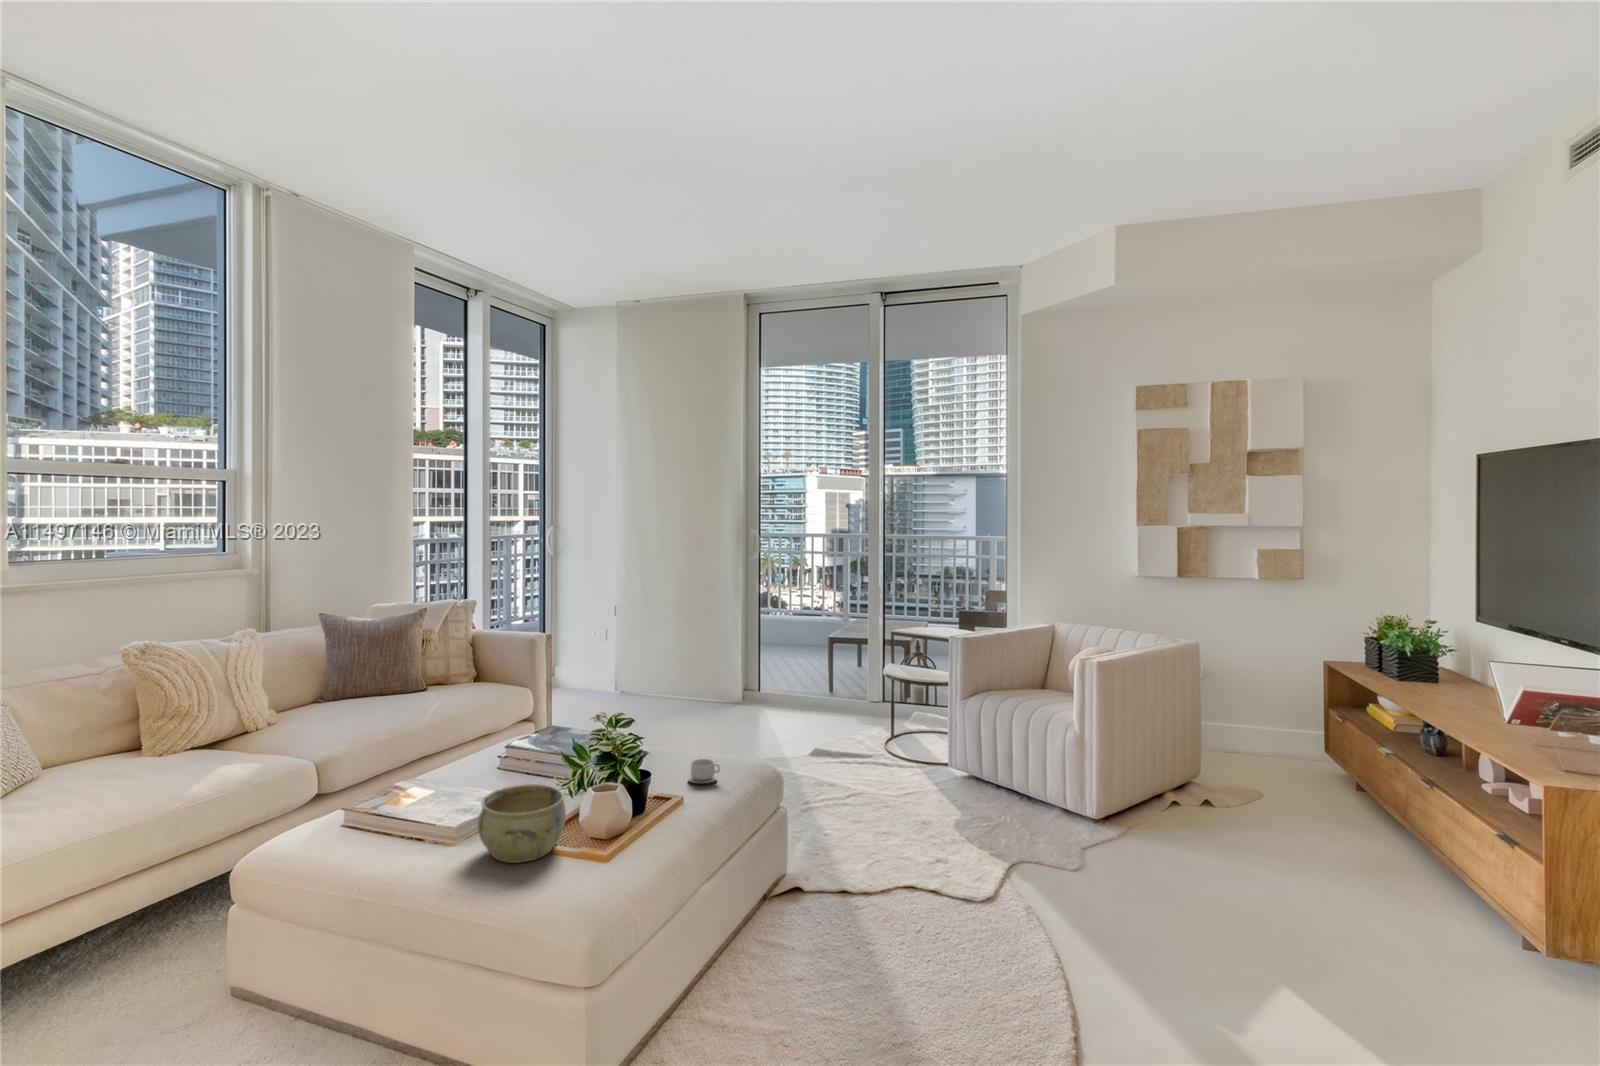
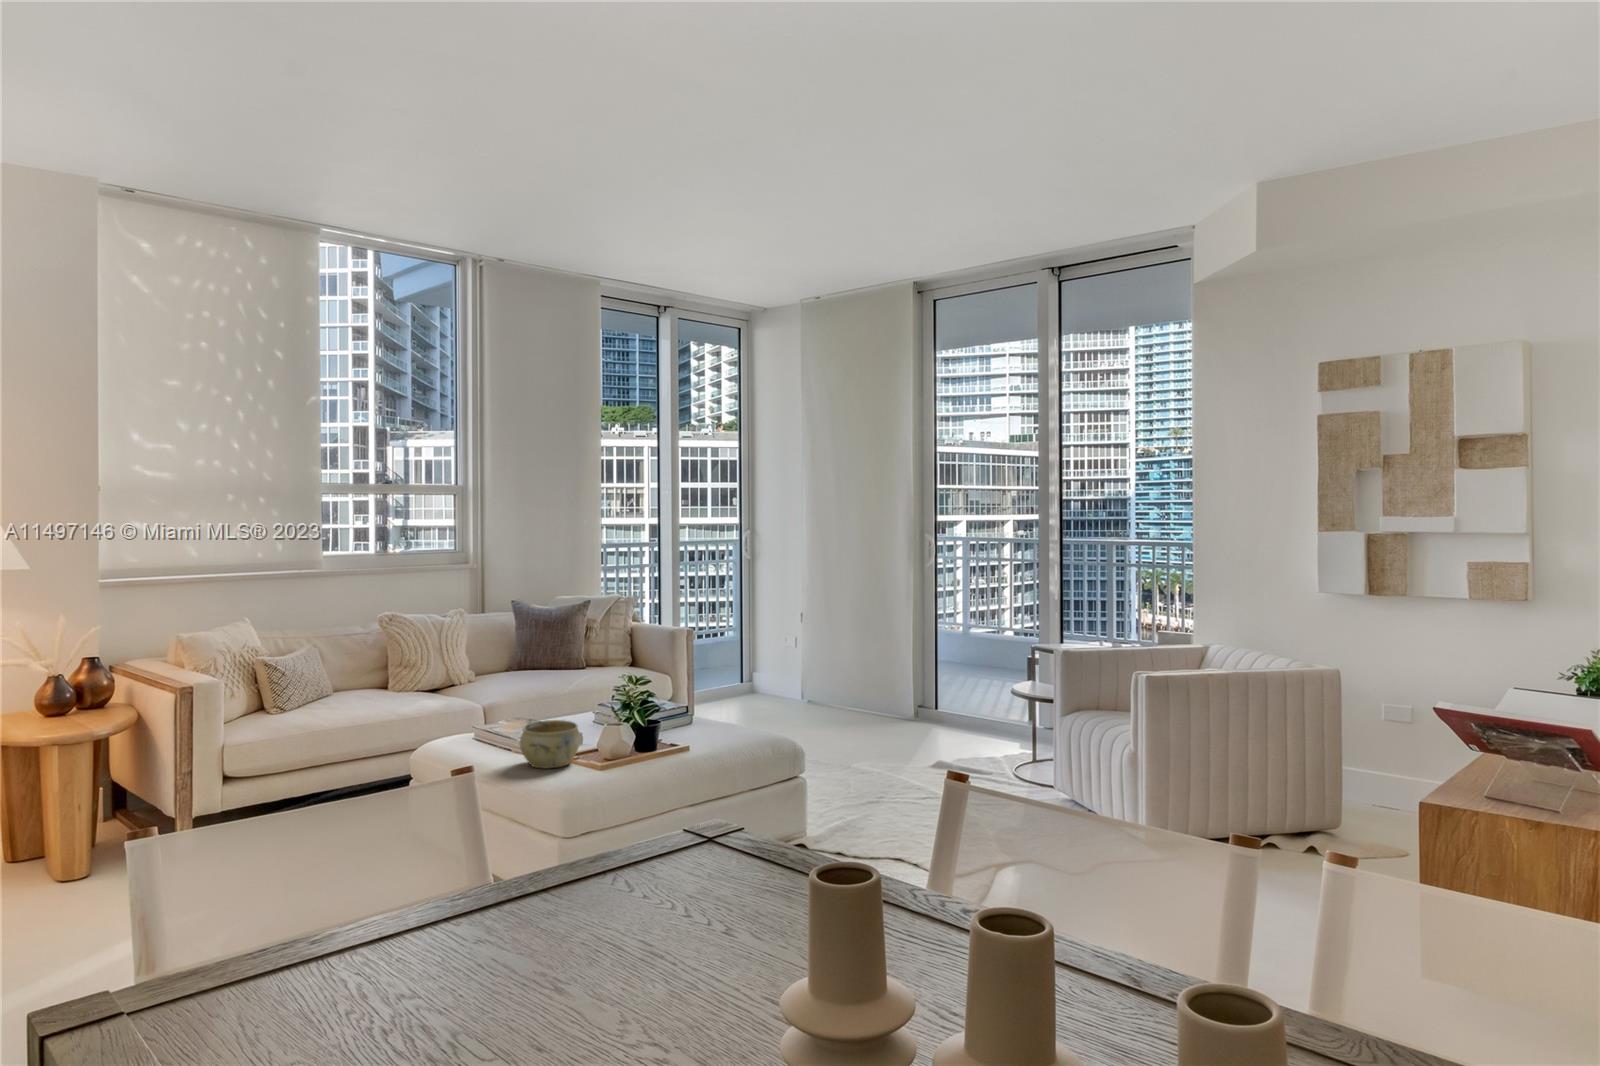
teacup: present [688,759,720,783] -> none [705,725,730,744]

